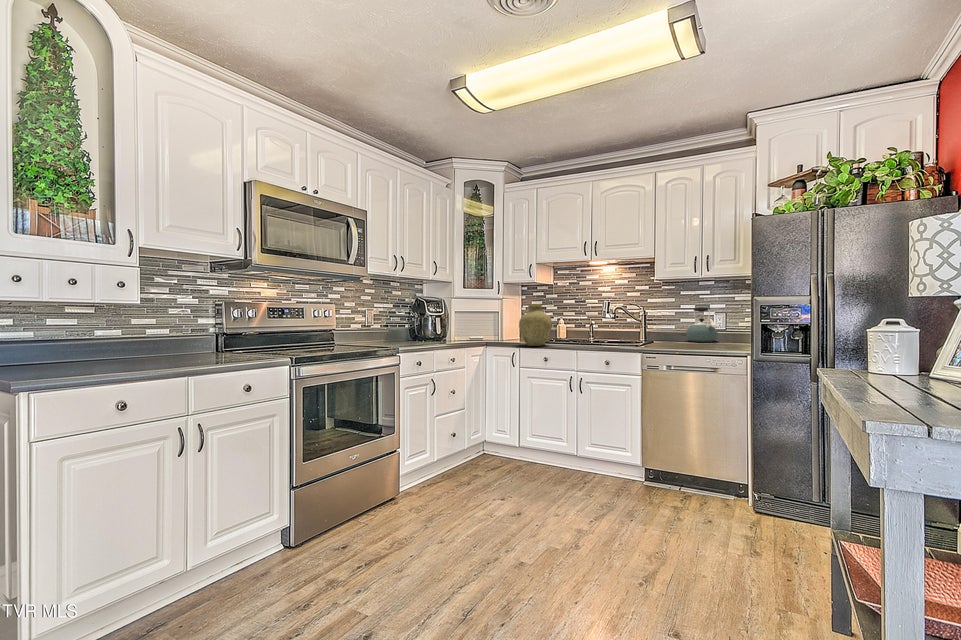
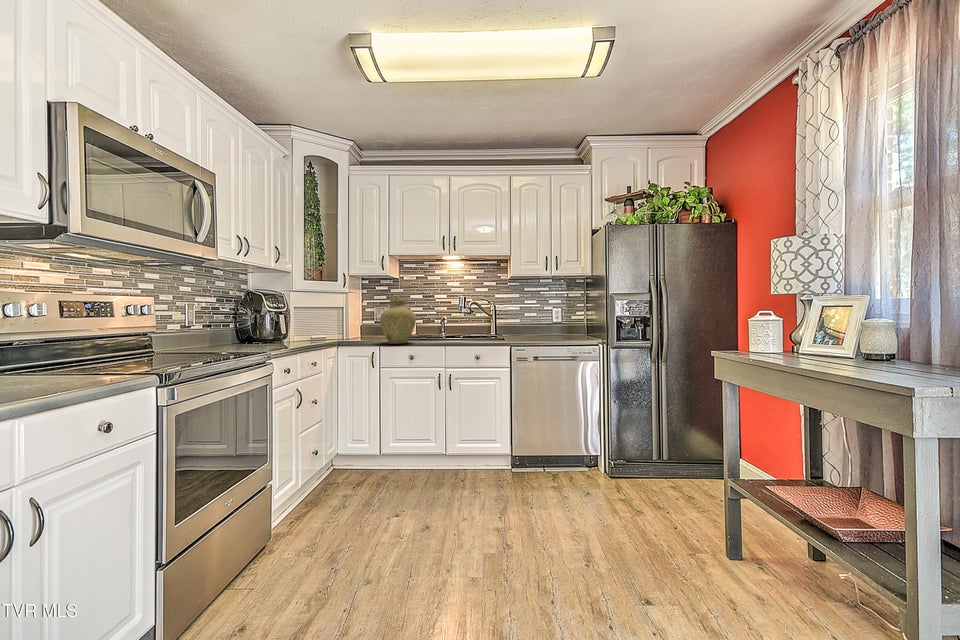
kettle: present [686,307,718,342] -> none [532,303,561,334]

